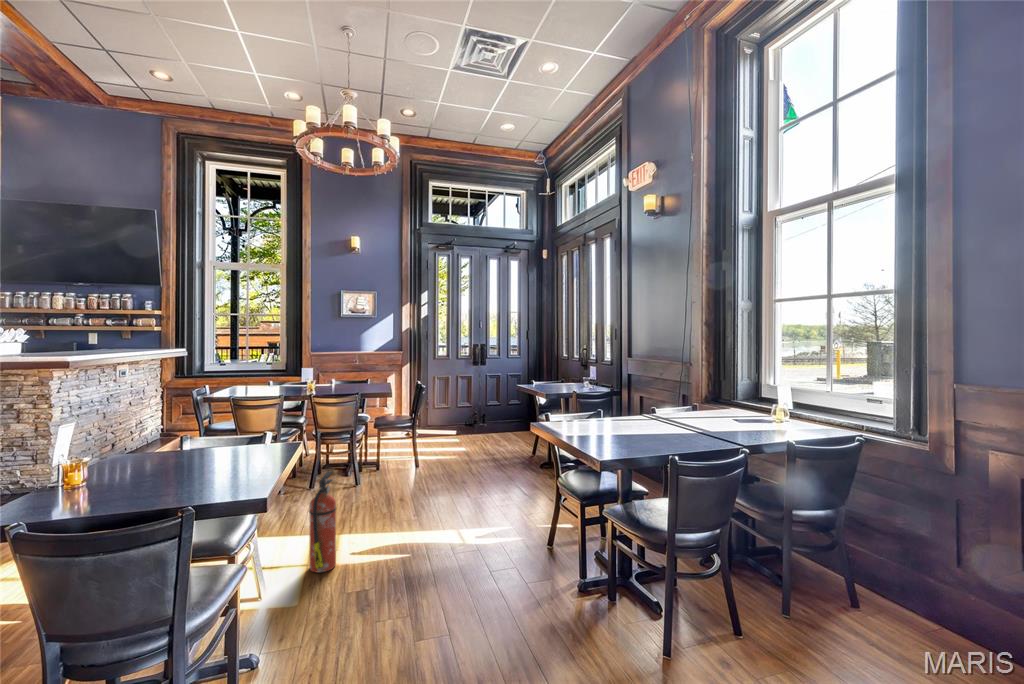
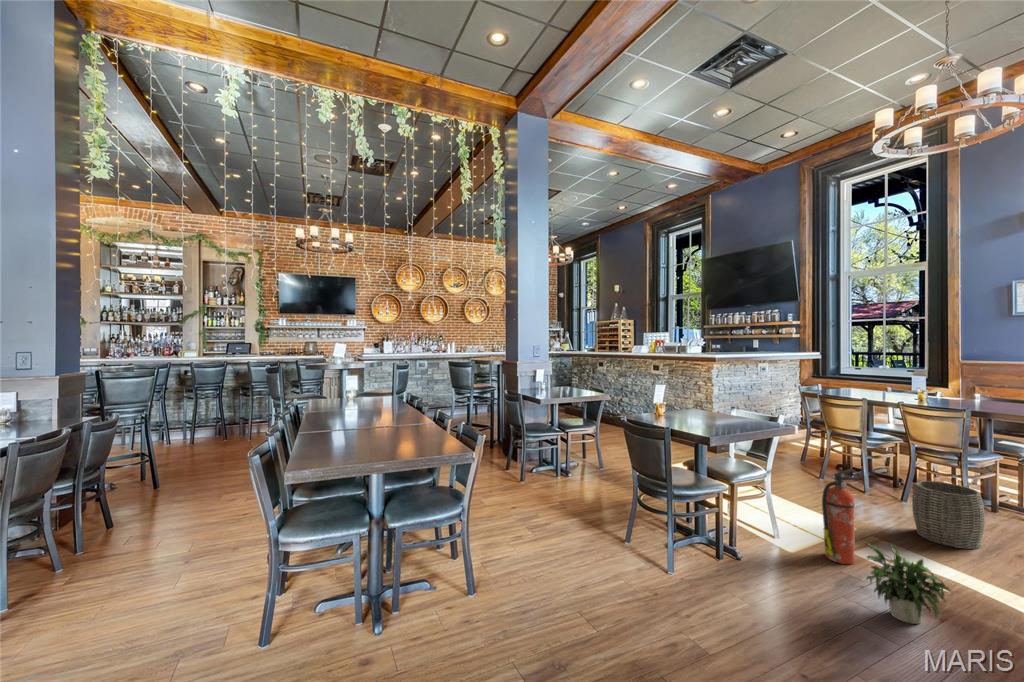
woven basket: none [339,460,384,515] -> present [912,481,985,549]
potted plant: none [360,529,434,593] -> present [866,542,952,624]

